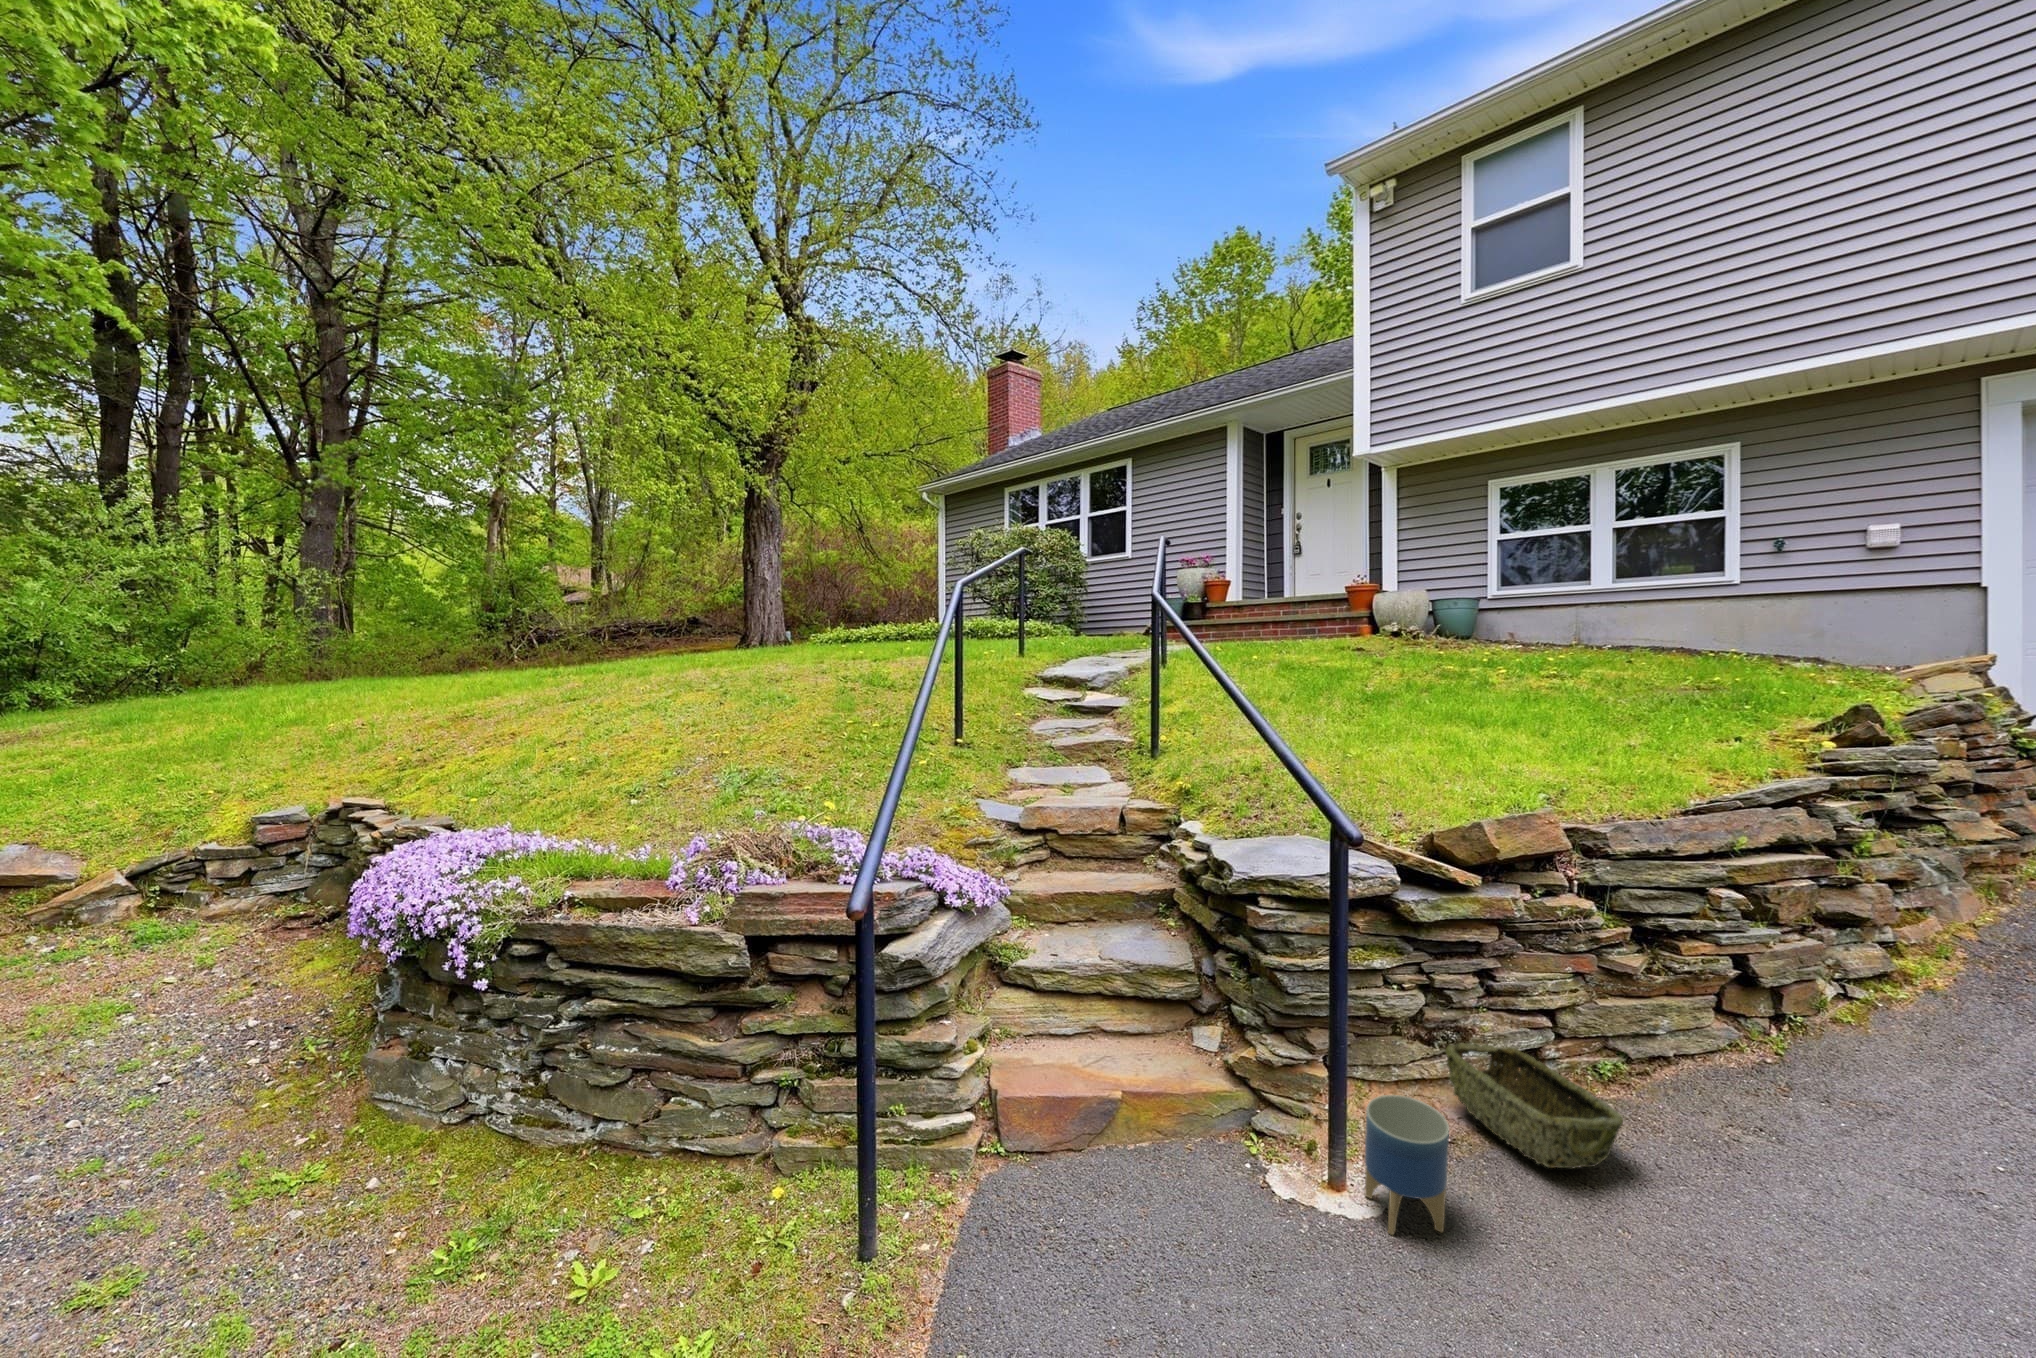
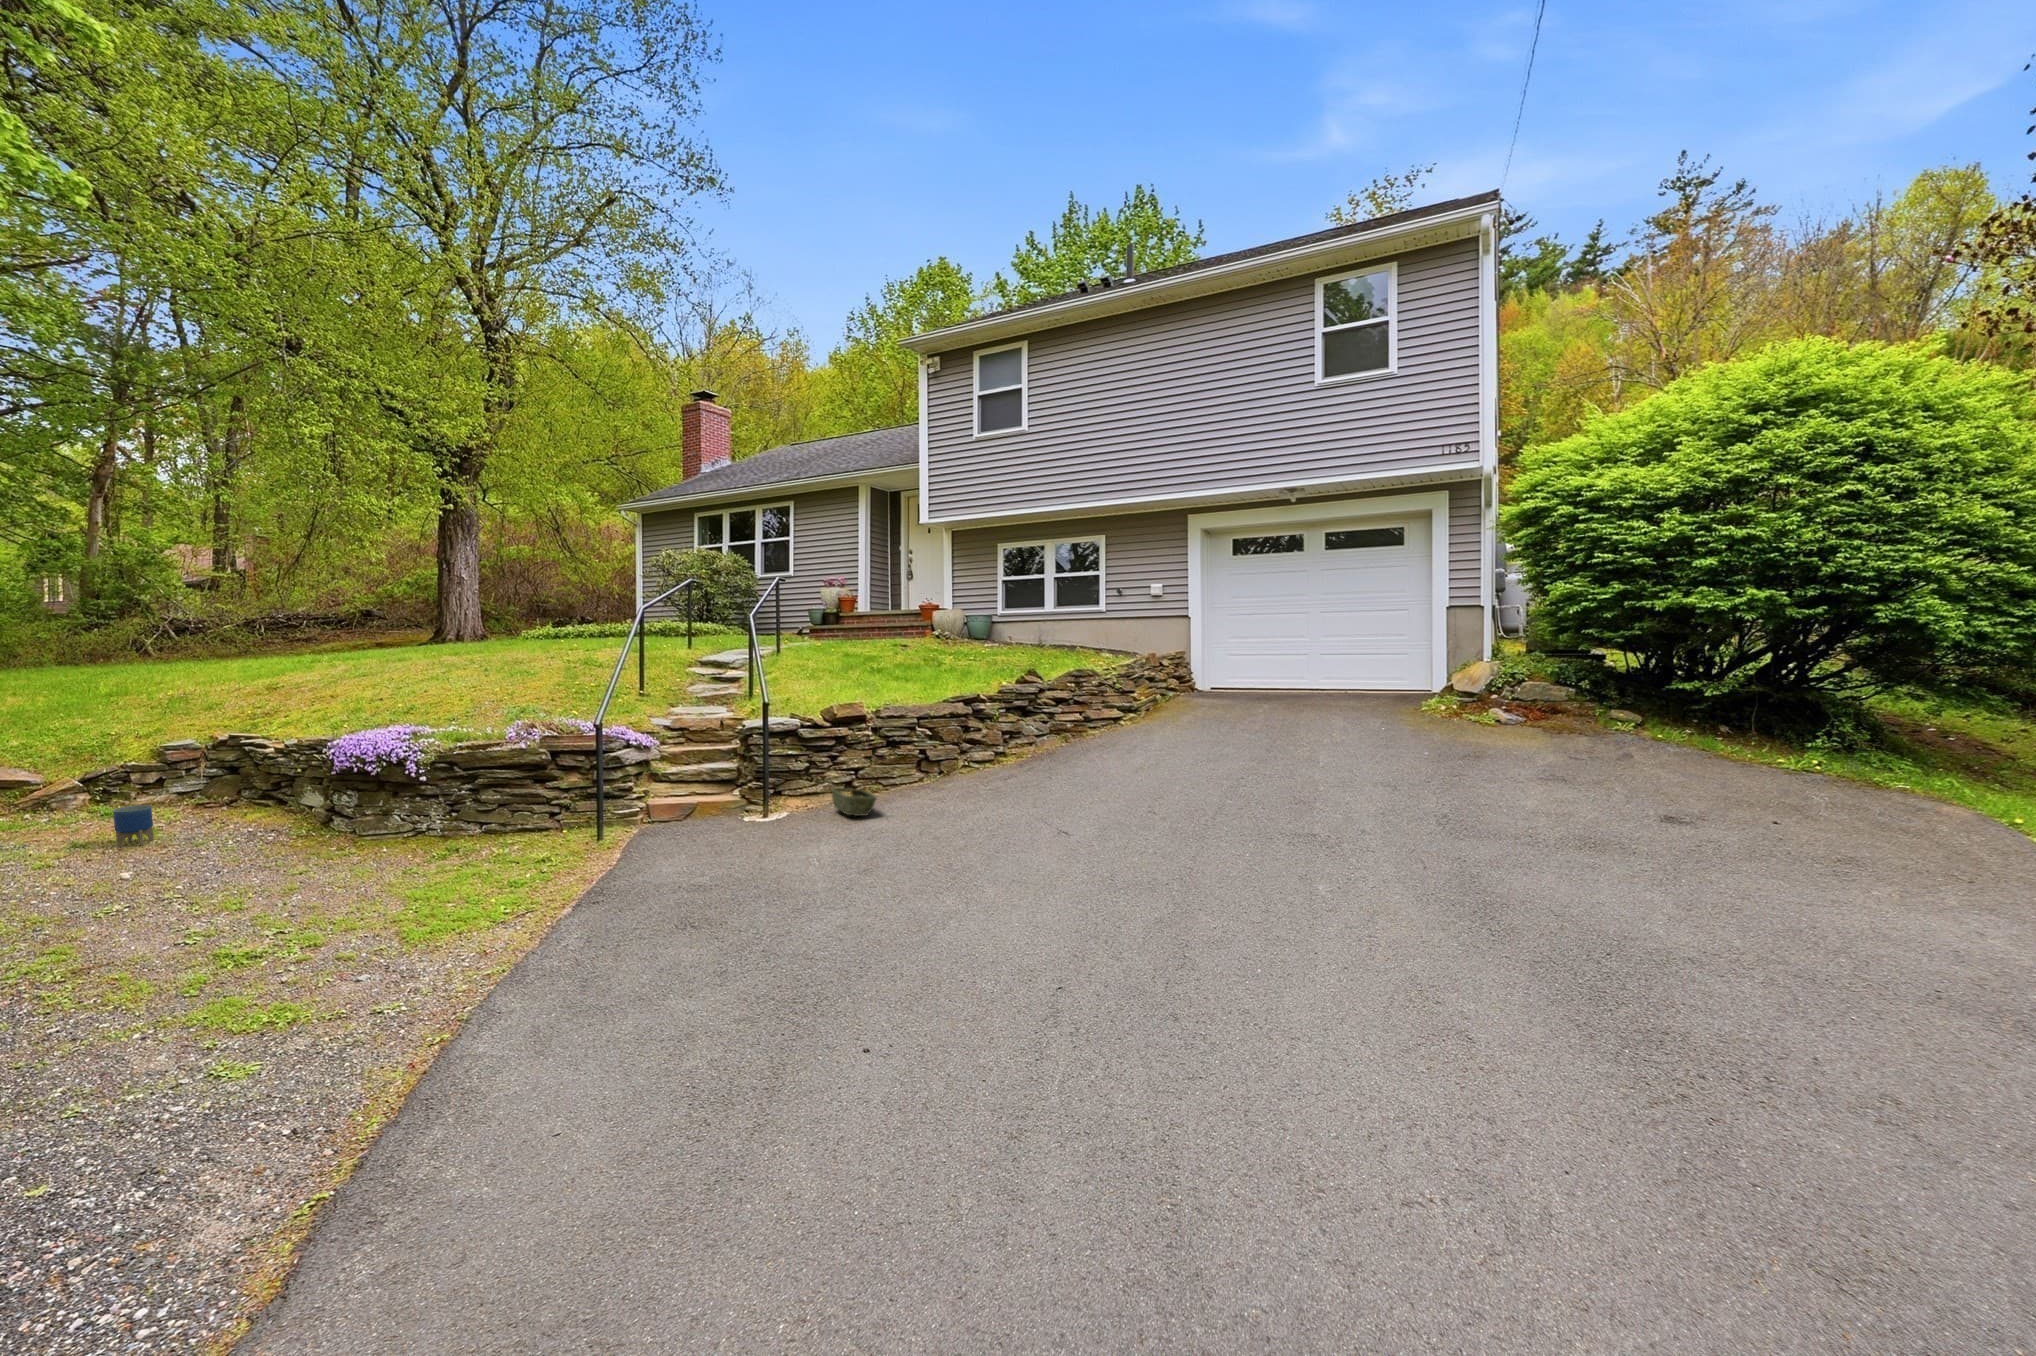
planter: present [1364,1095,1449,1235] -> present [113,805,154,847]

